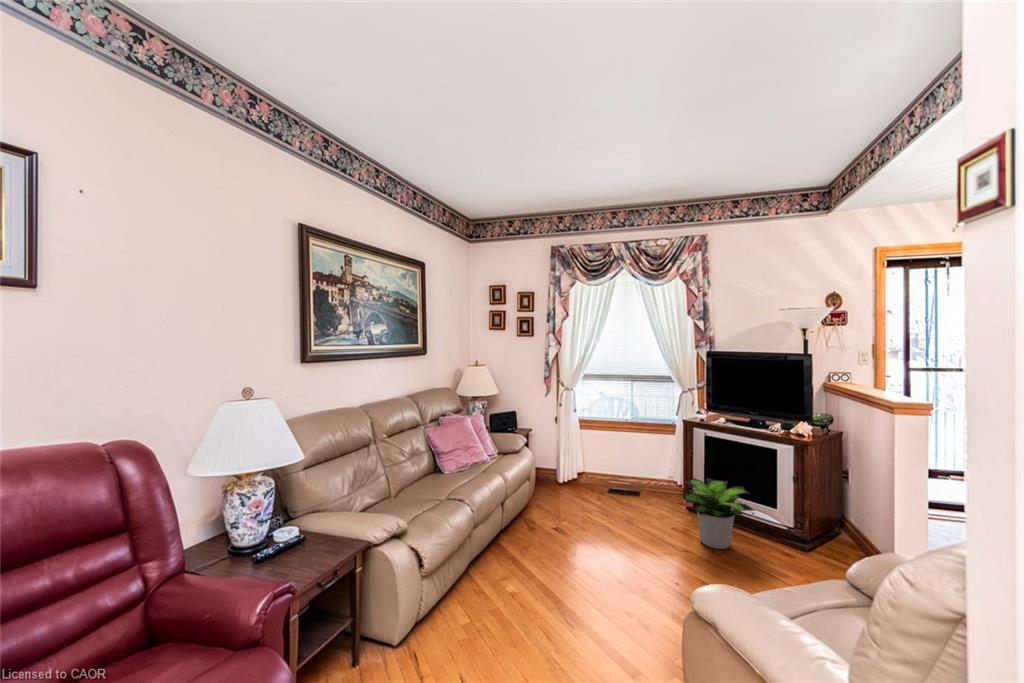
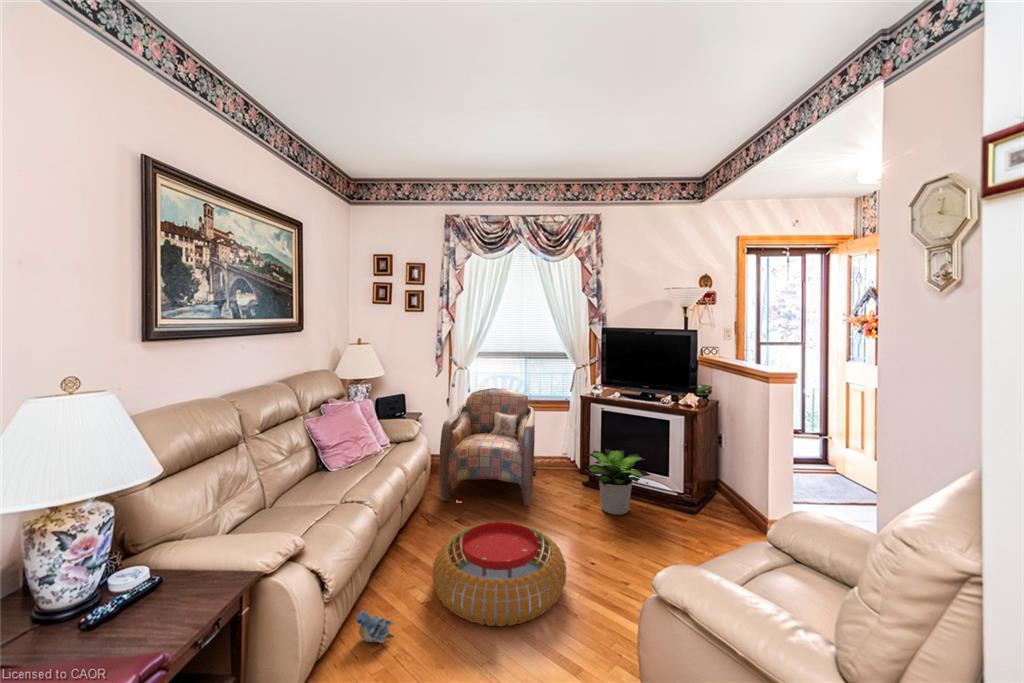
armchair: none [539,408,636,526] -> present [439,388,535,505]
pouf: none [513,535,638,631] -> present [432,522,566,626]
plush toy: none [446,590,476,620] -> present [356,611,394,643]

